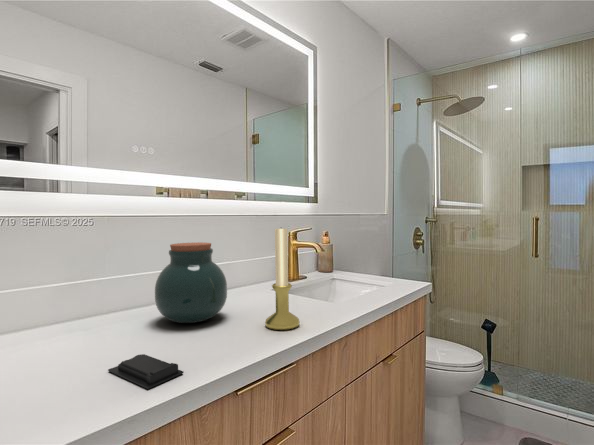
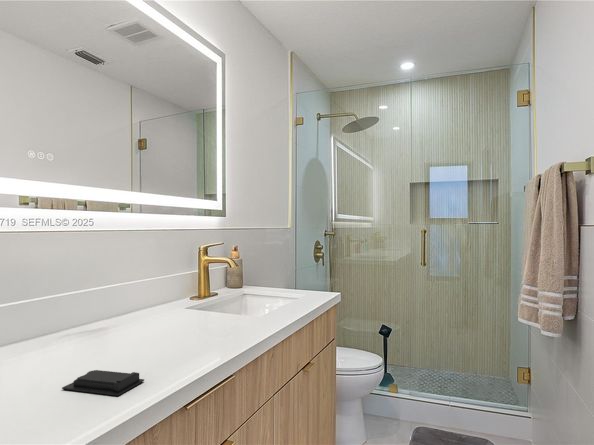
candle holder: present [265,228,300,330] -> none [199,240,233,340]
jar: present [155,242,227,323] -> none [77,260,155,344]

